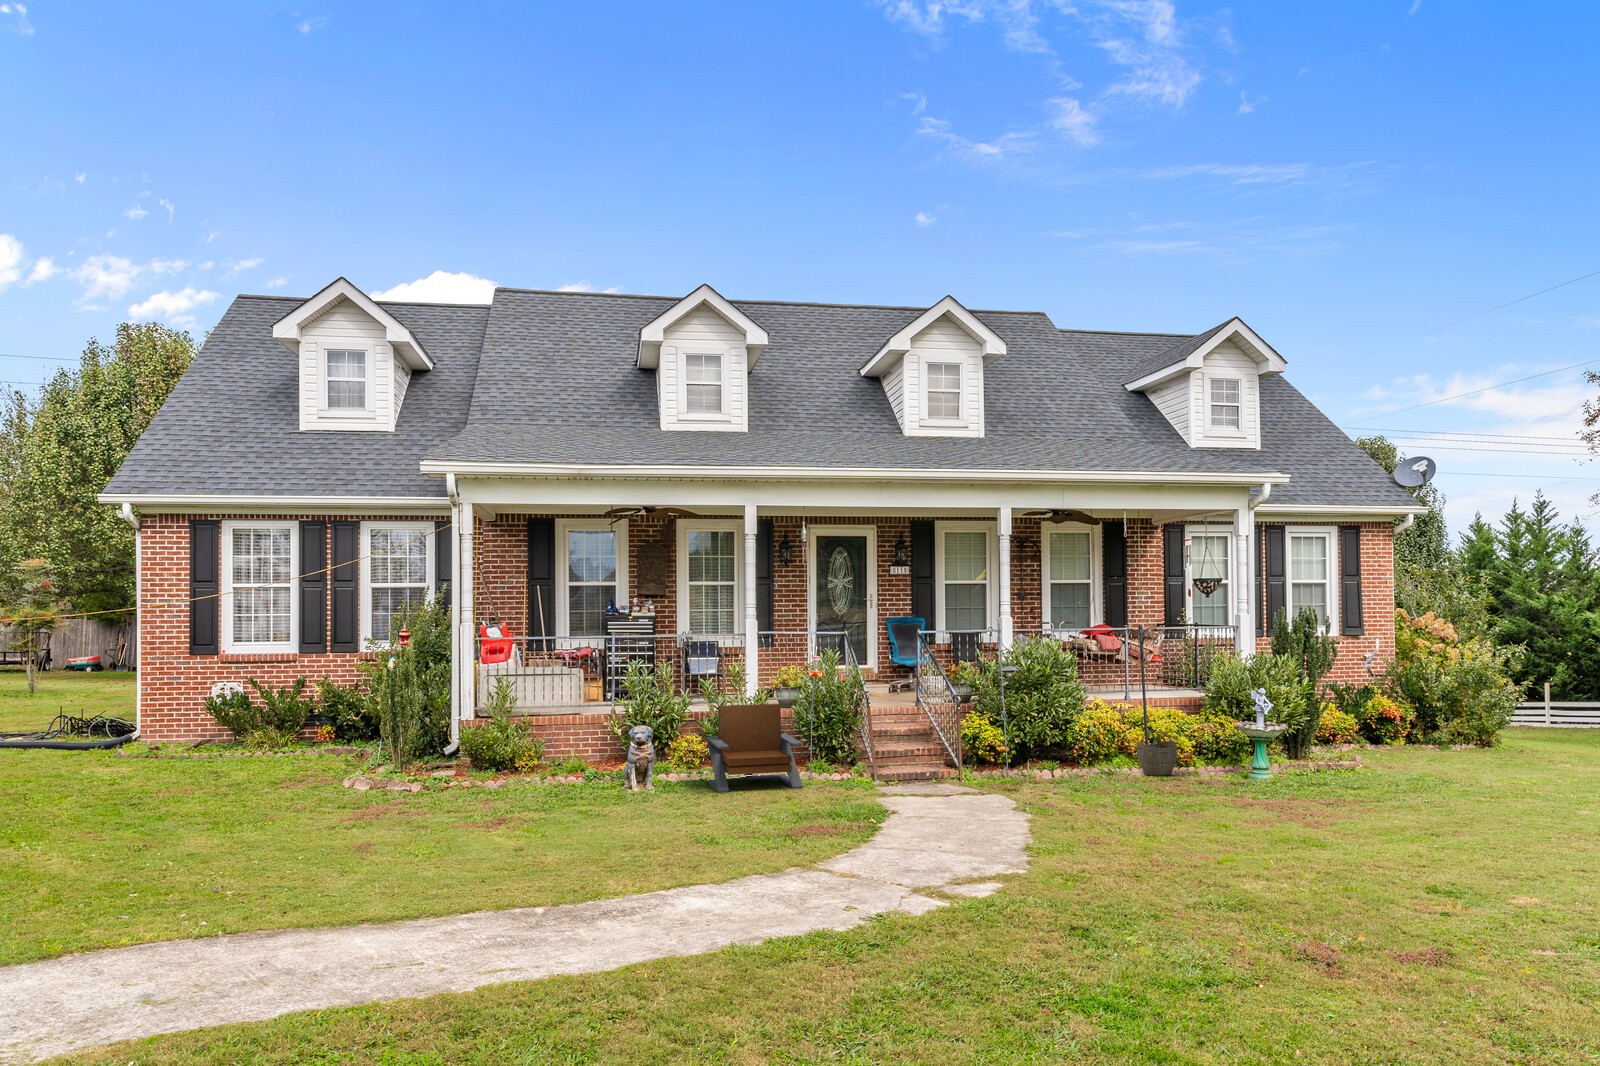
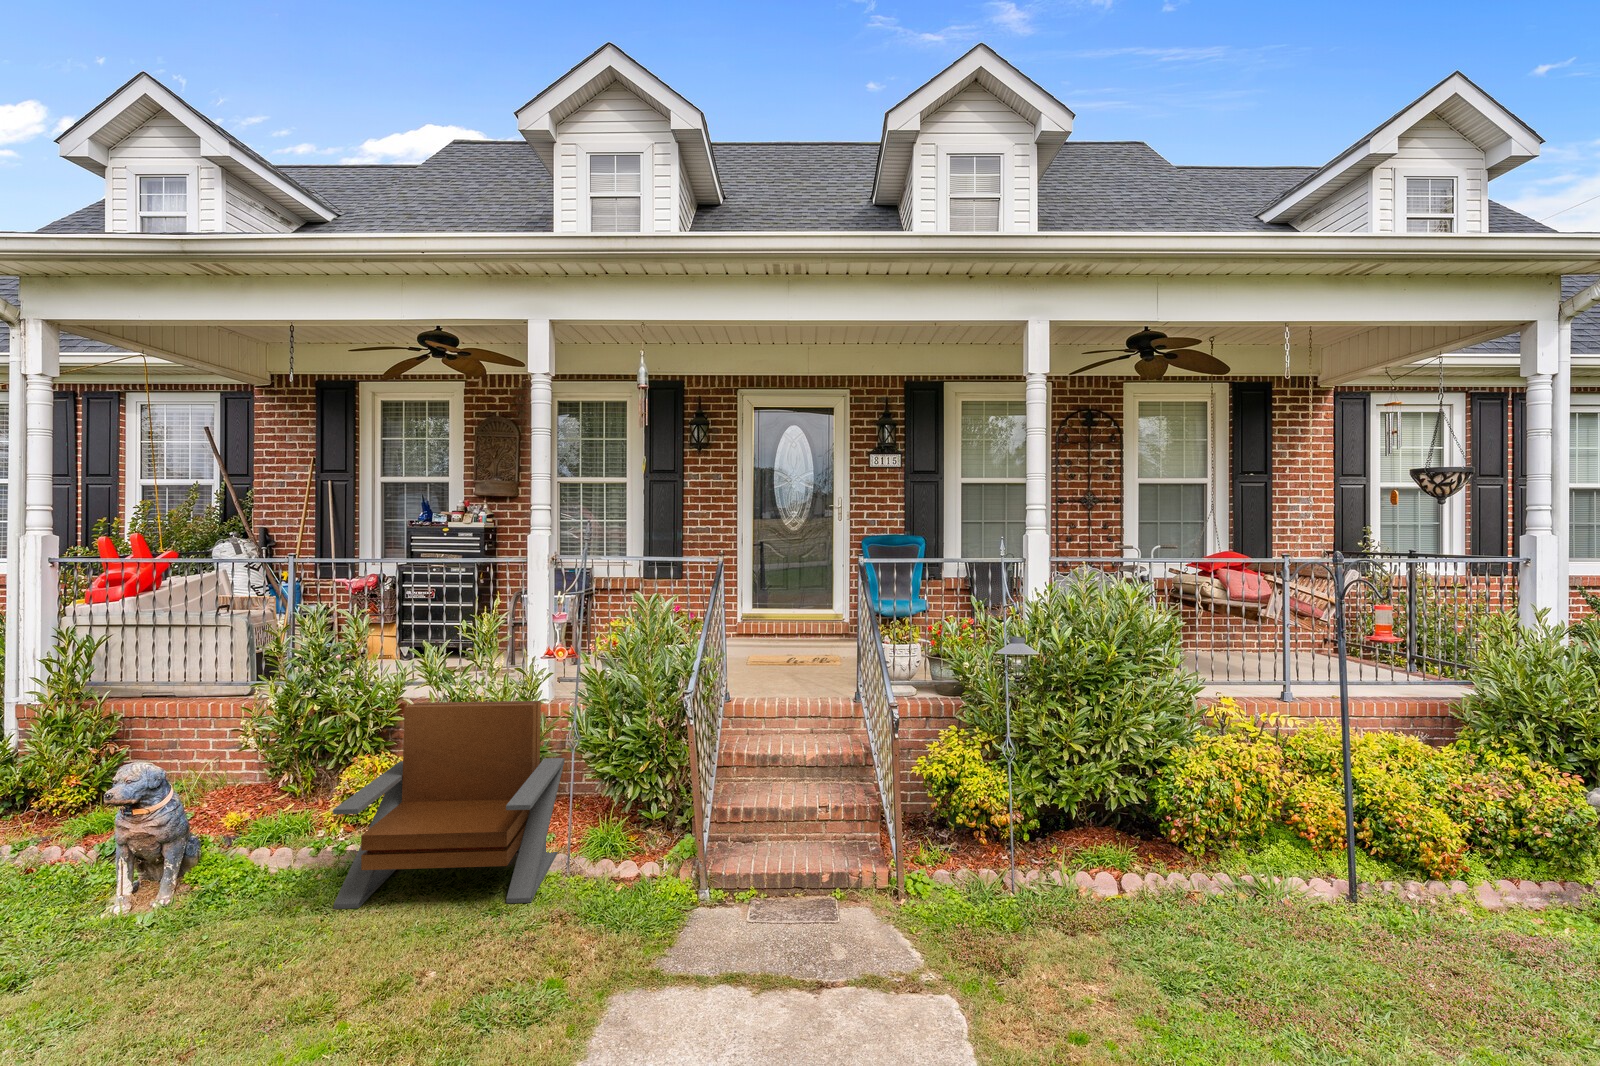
woven basket: present [1137,730,1177,776] -> none [1326,795,1434,914]

